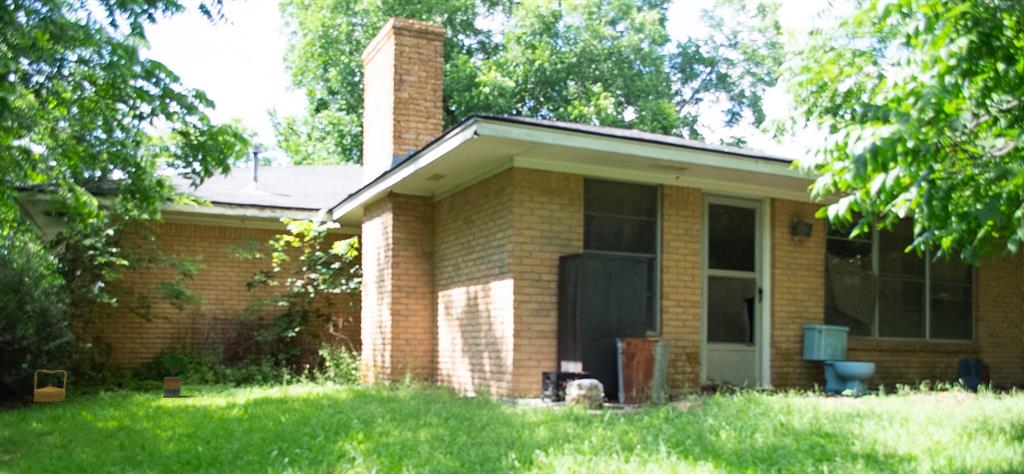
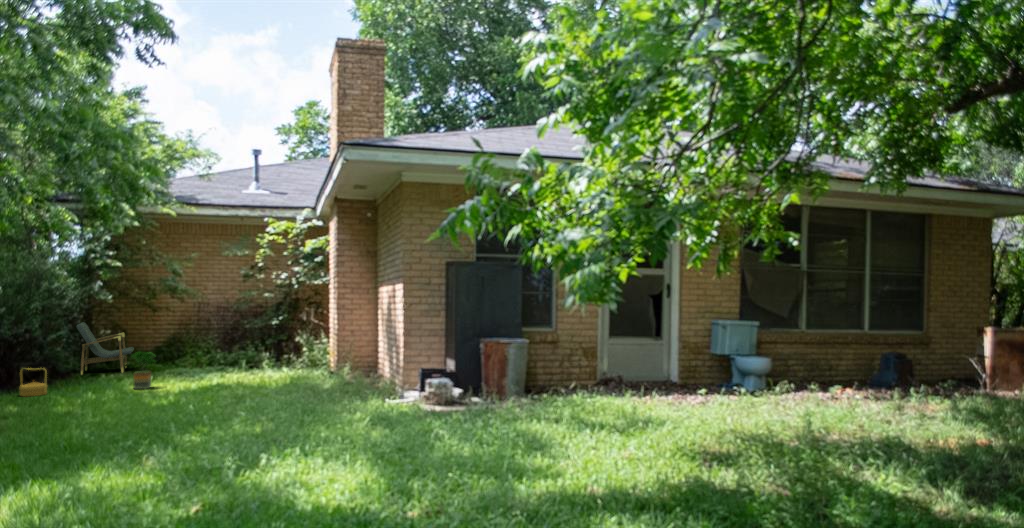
lounge chair: none [73,329,134,388] -> present [77,322,134,375]

